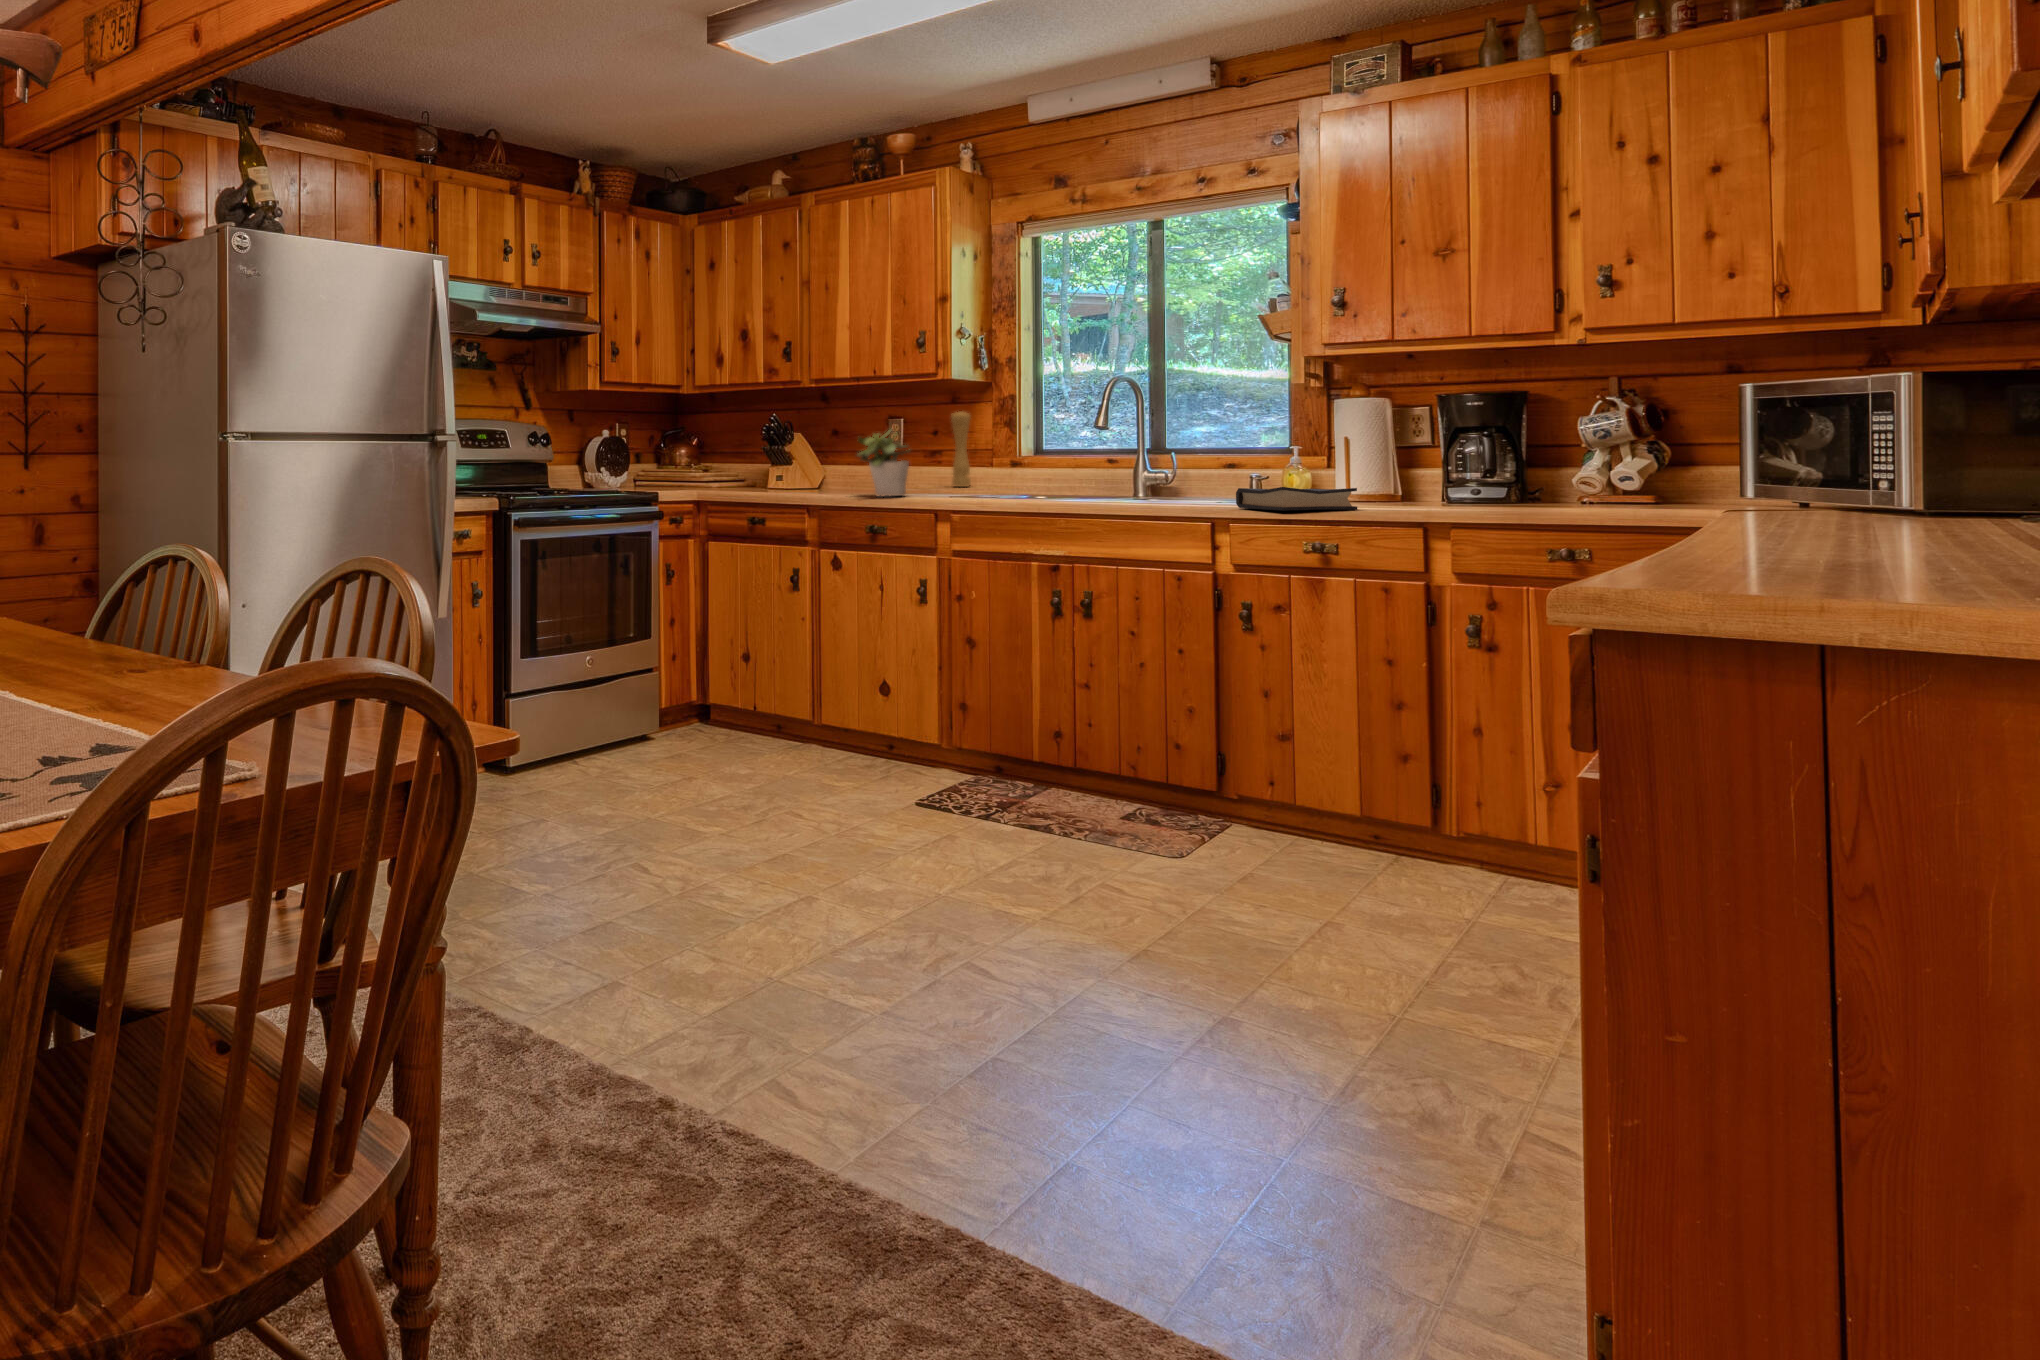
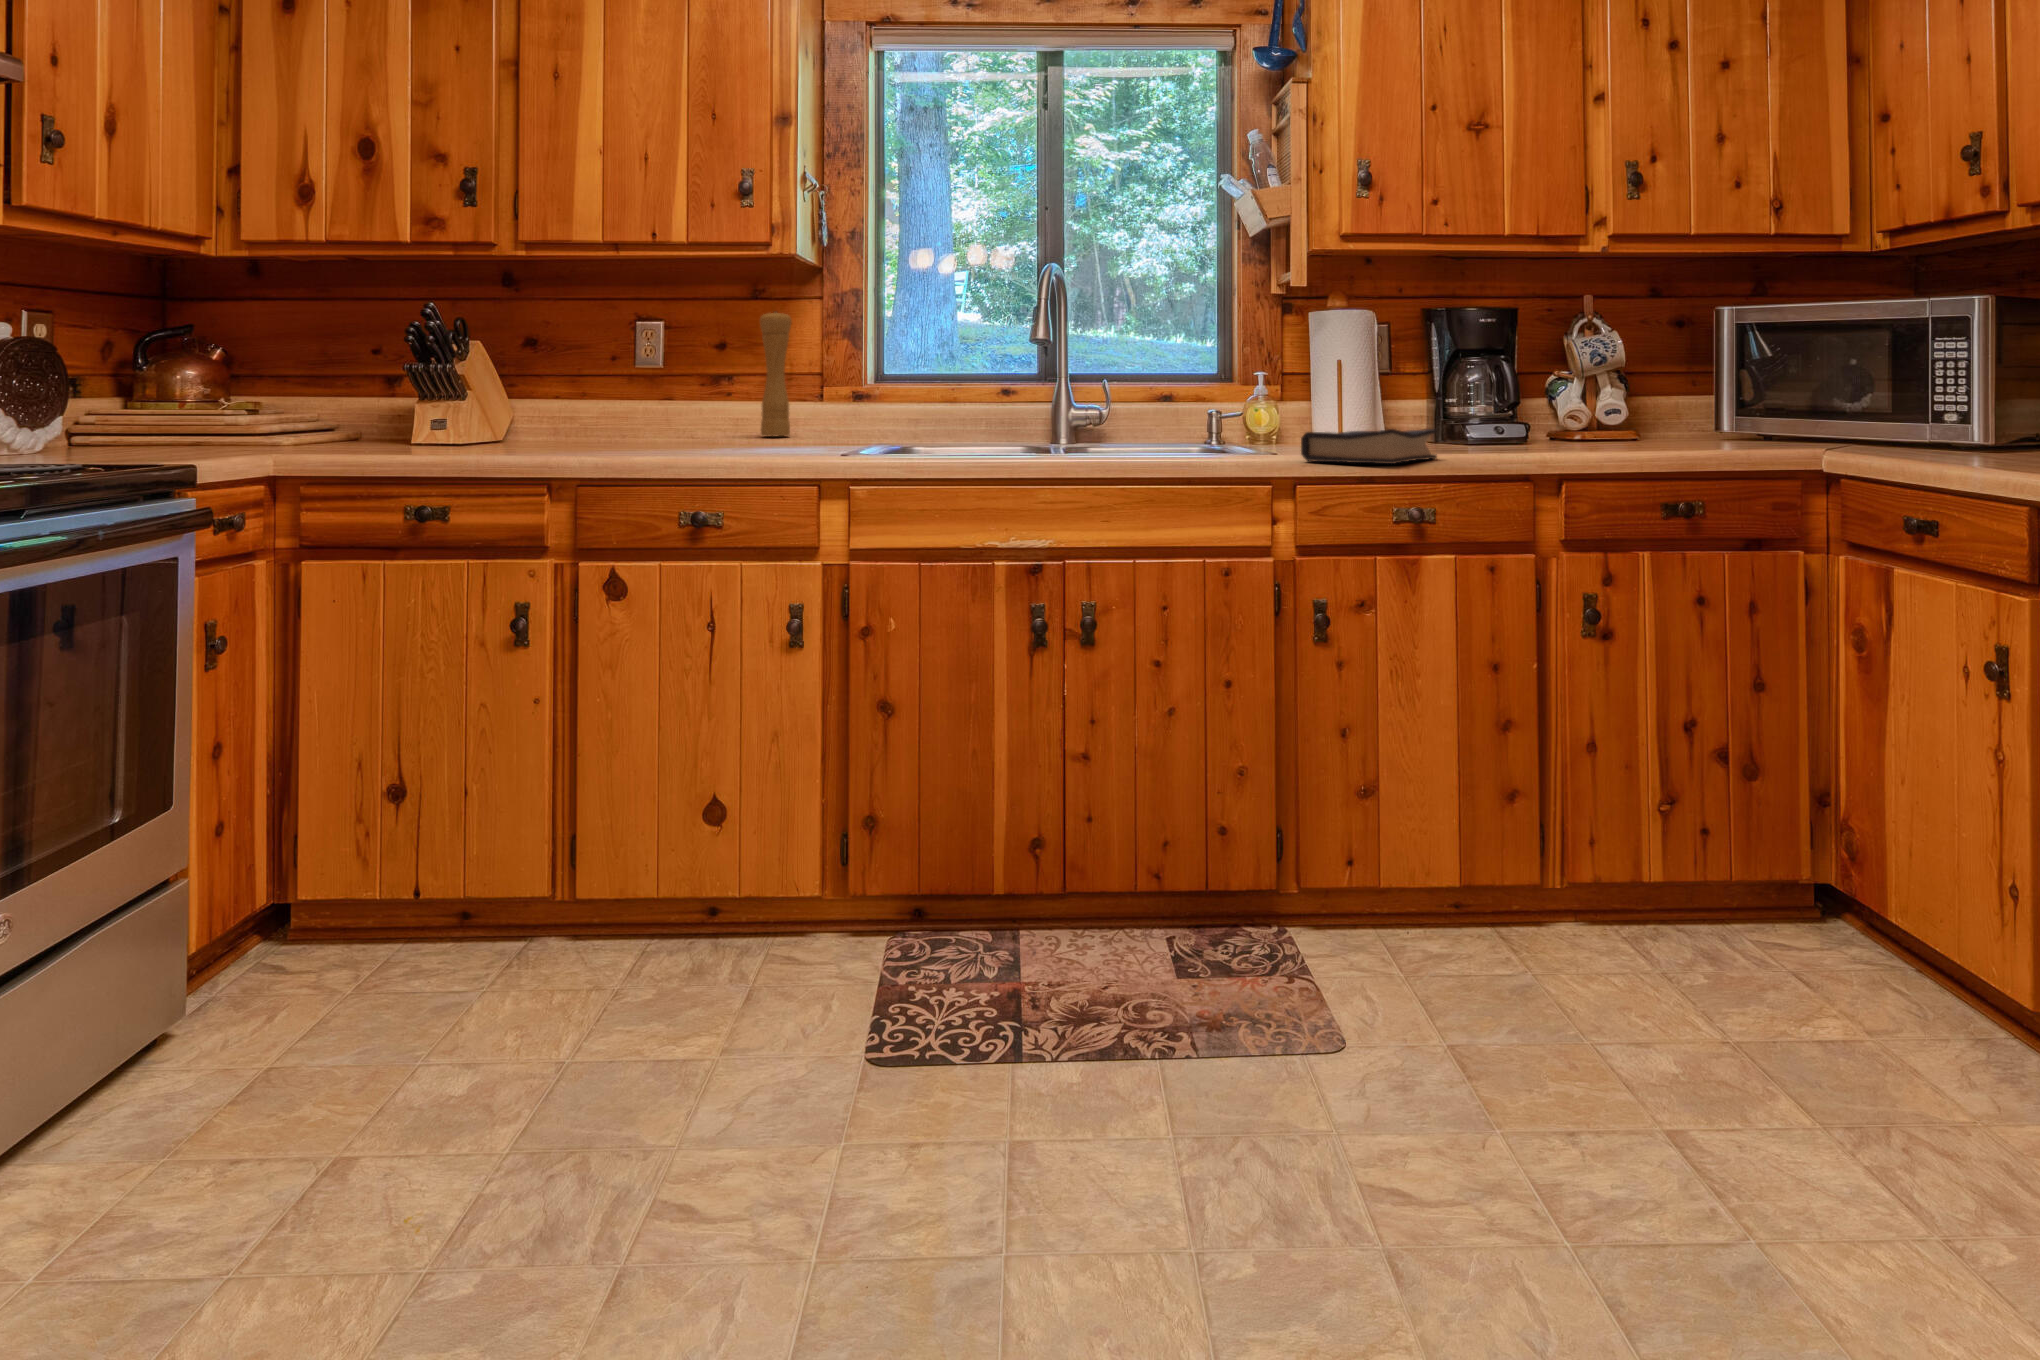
potted plant: present [857,430,909,497] -> none [644,332,754,458]

